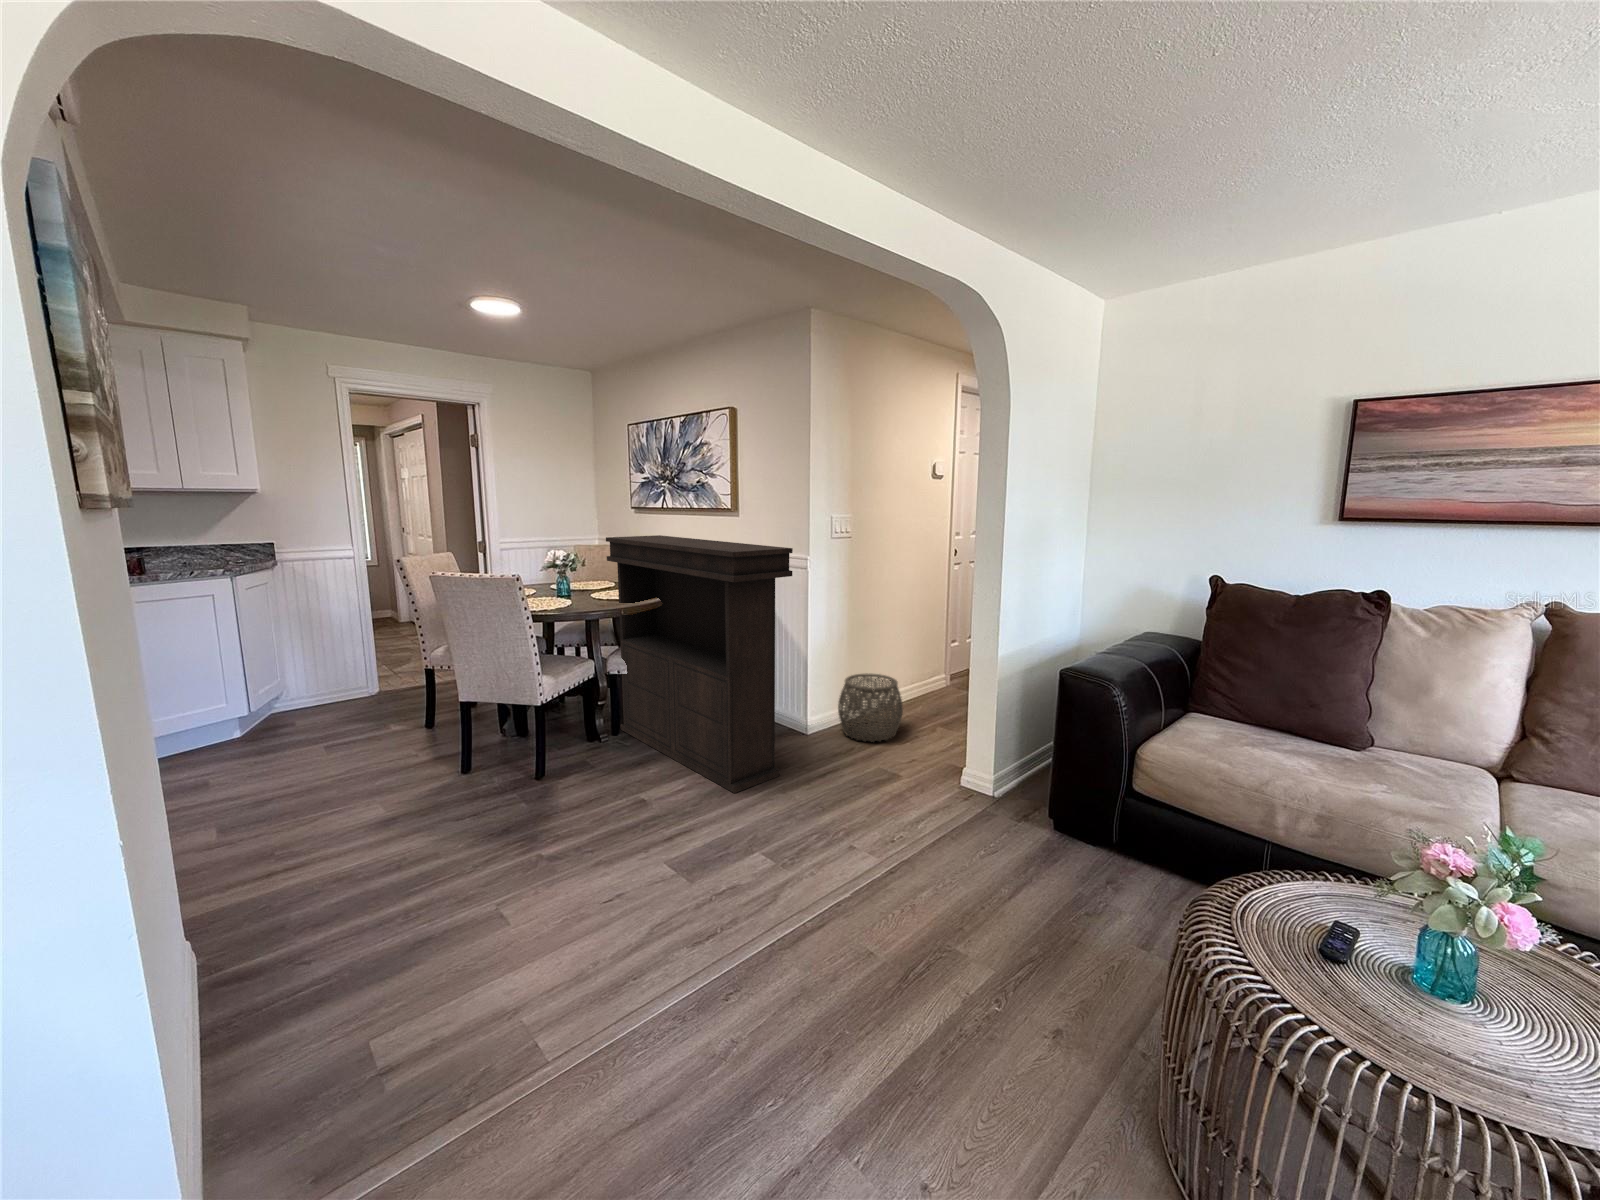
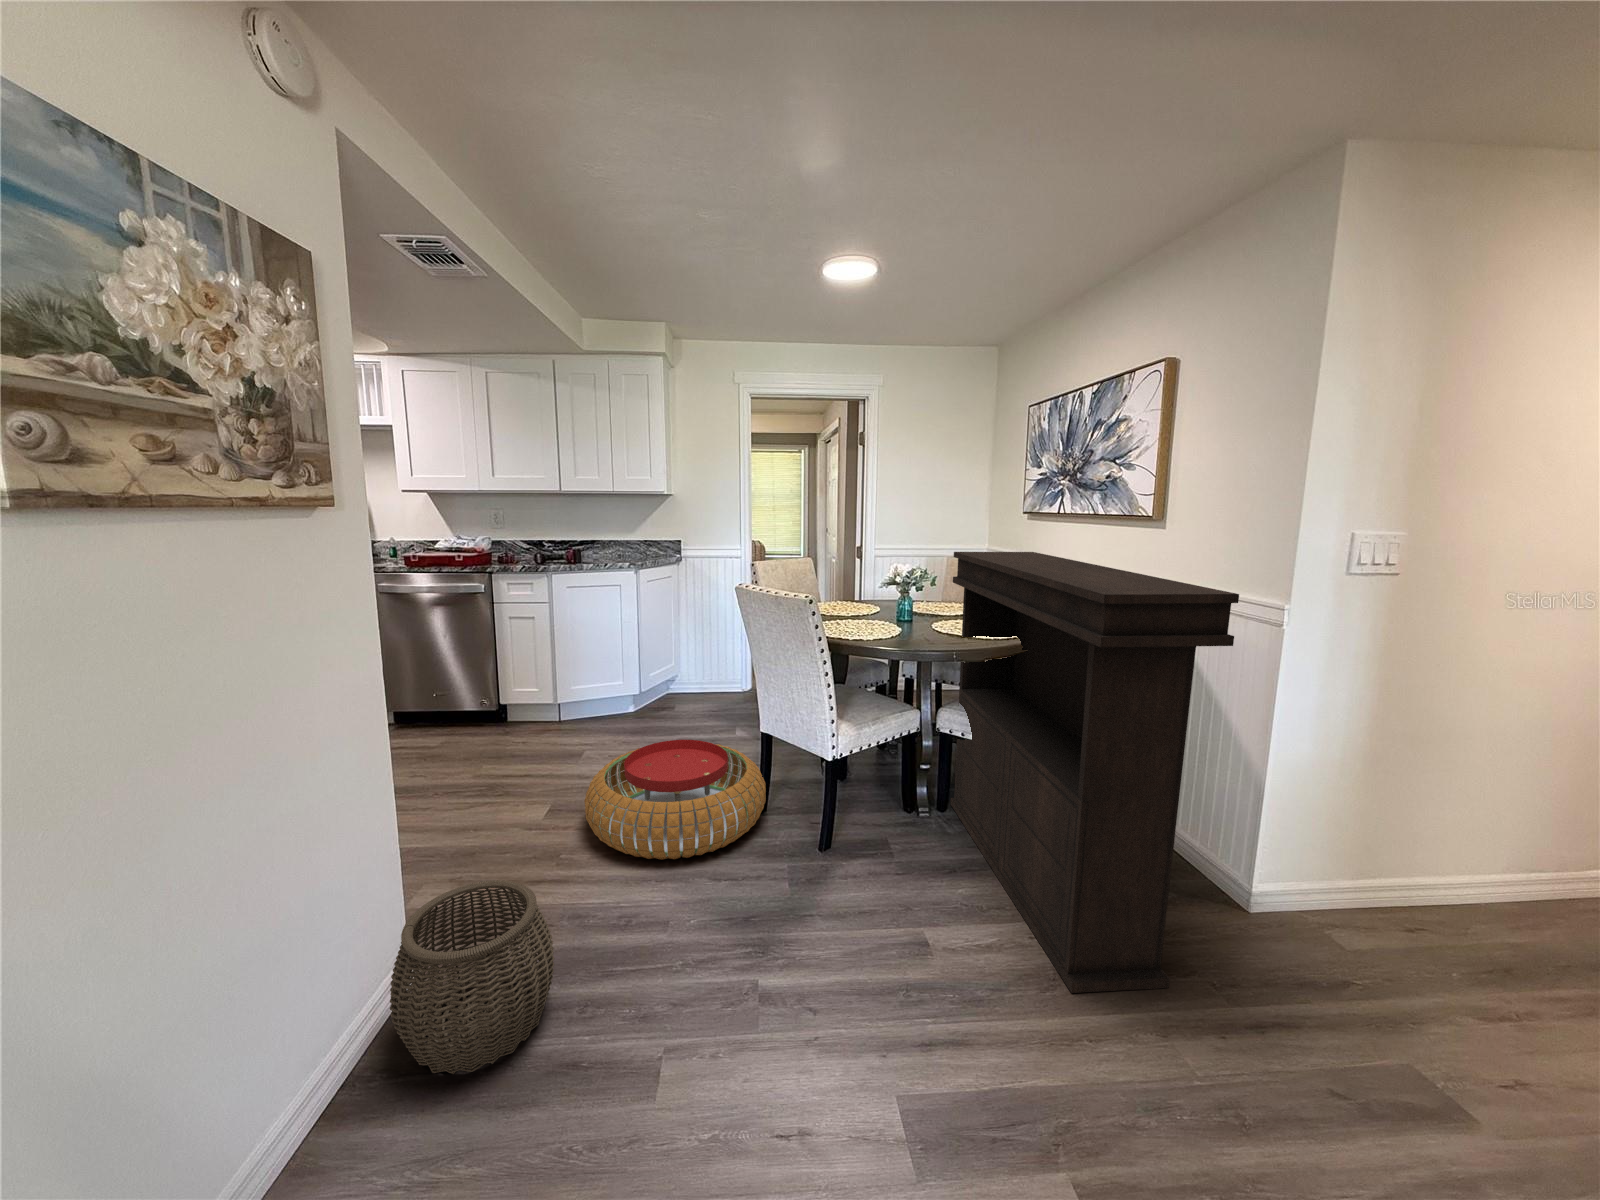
woven basket: present [838,673,903,742] -> present [390,880,554,1074]
pouf: none [274,724,474,832] -> present [584,740,766,860]

